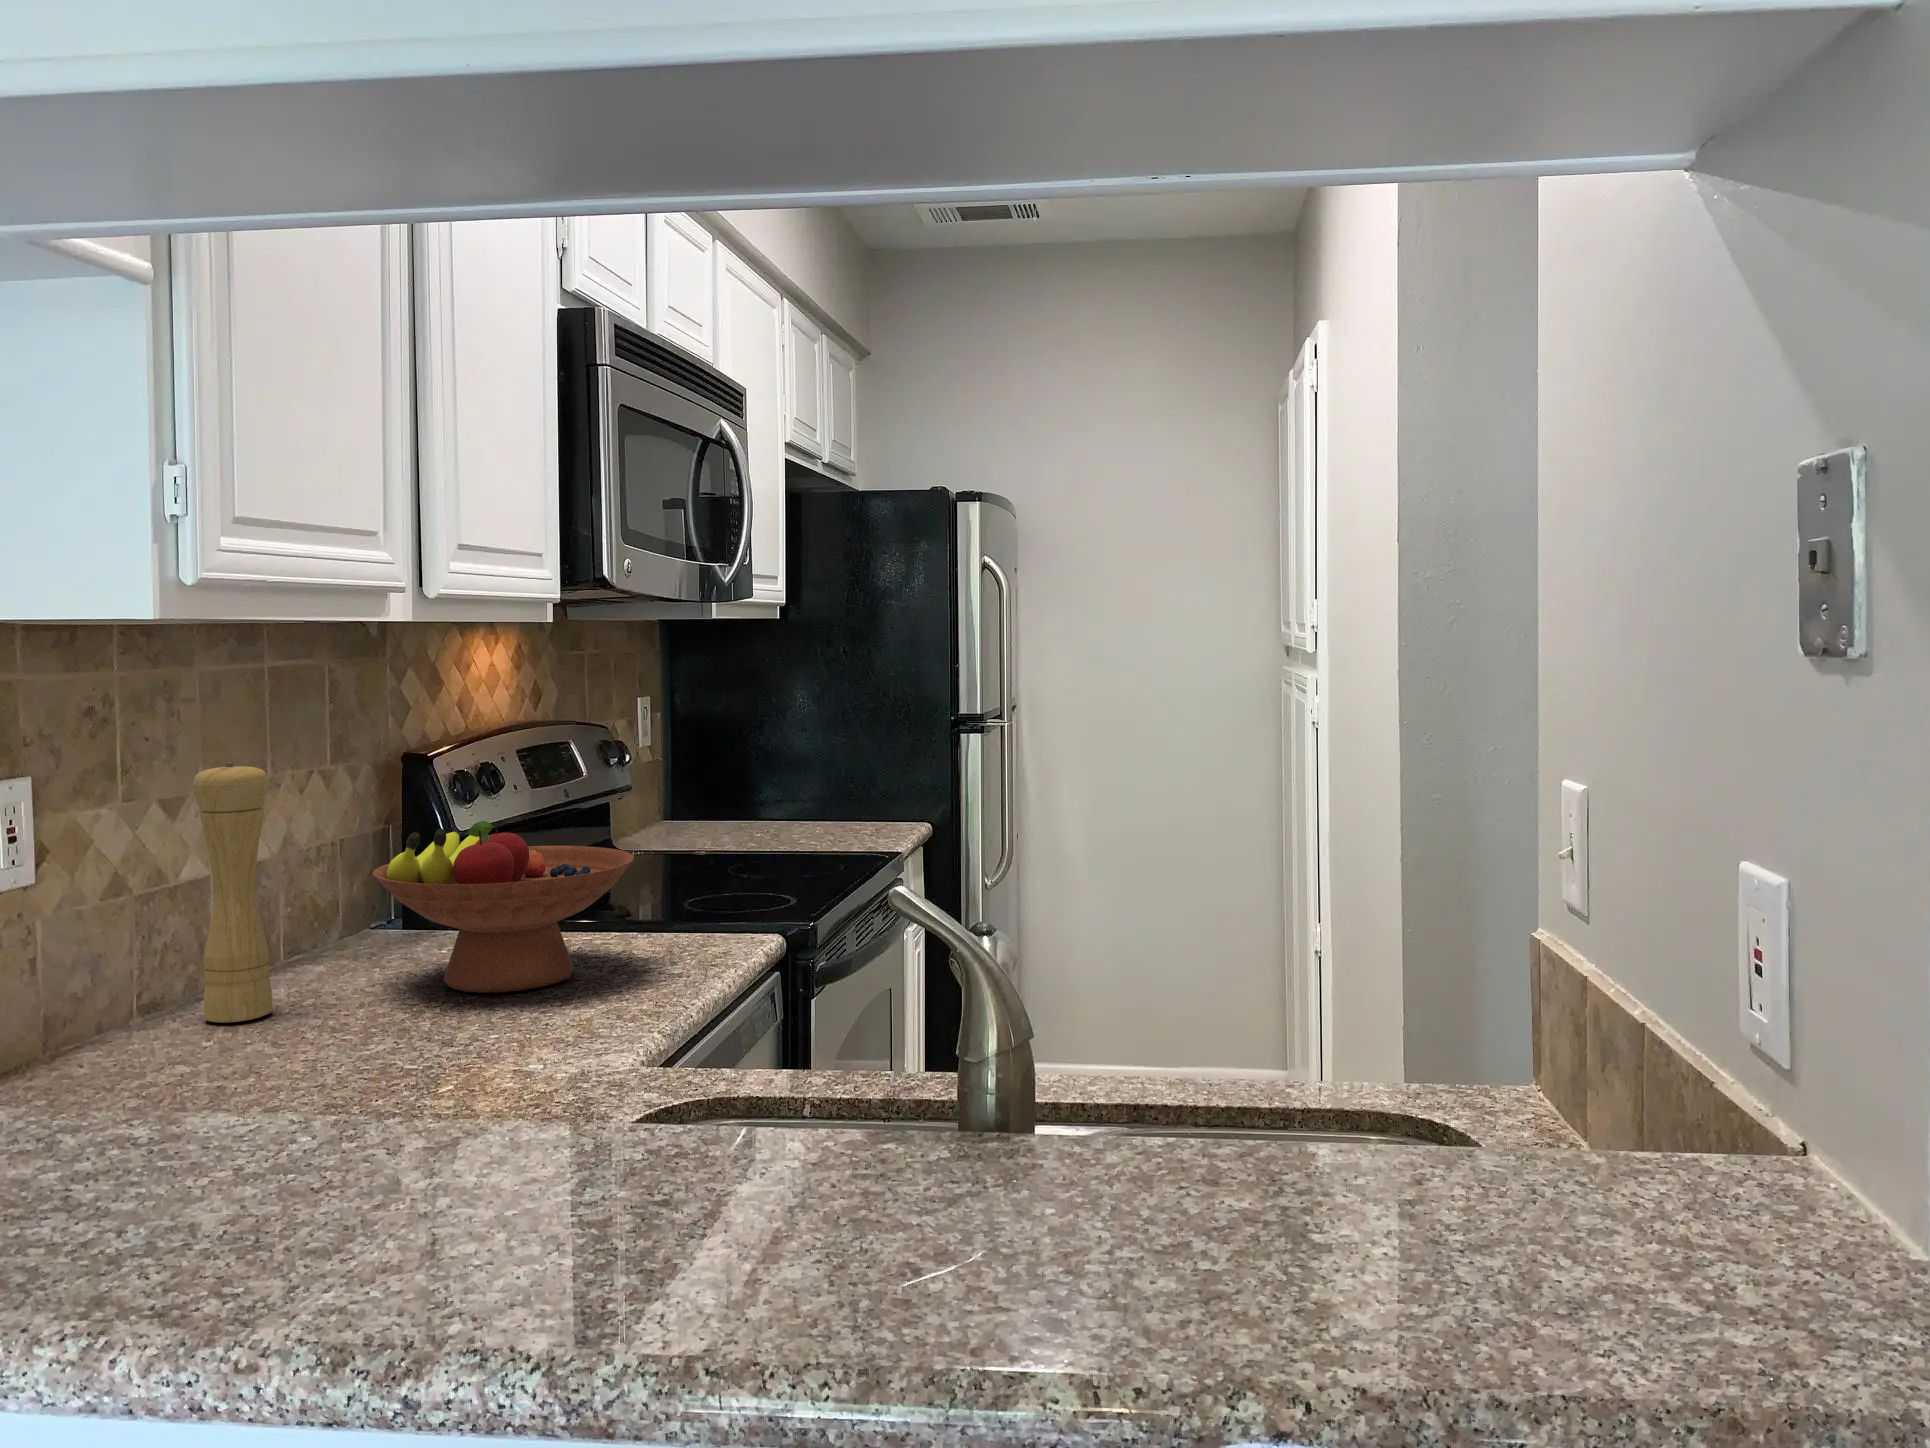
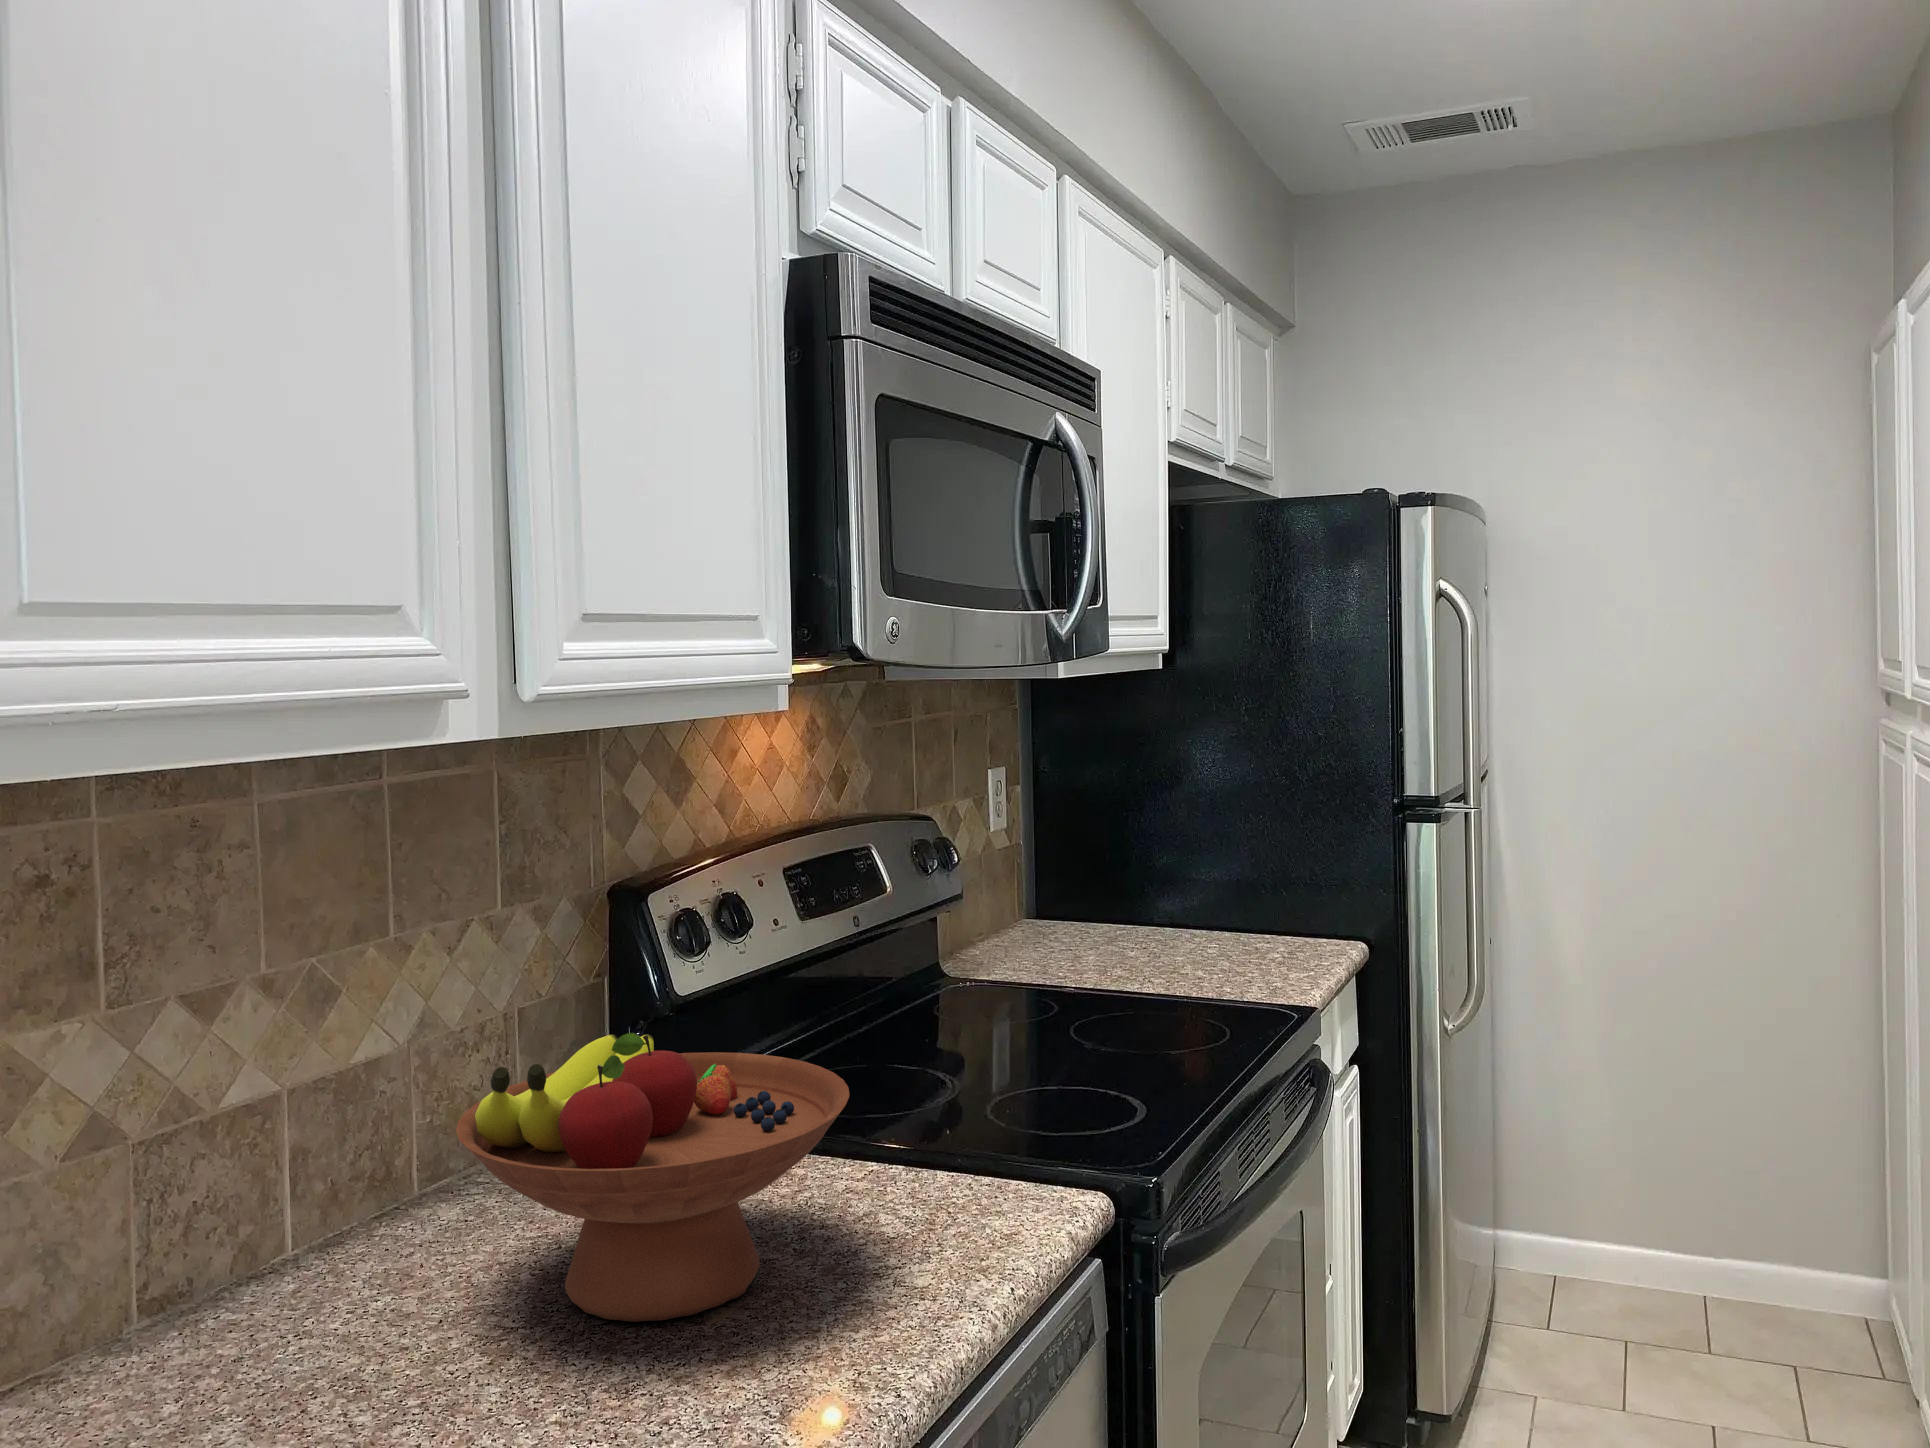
pepper mill: present [193,762,273,1023] -> none [186,955,305,1356]

